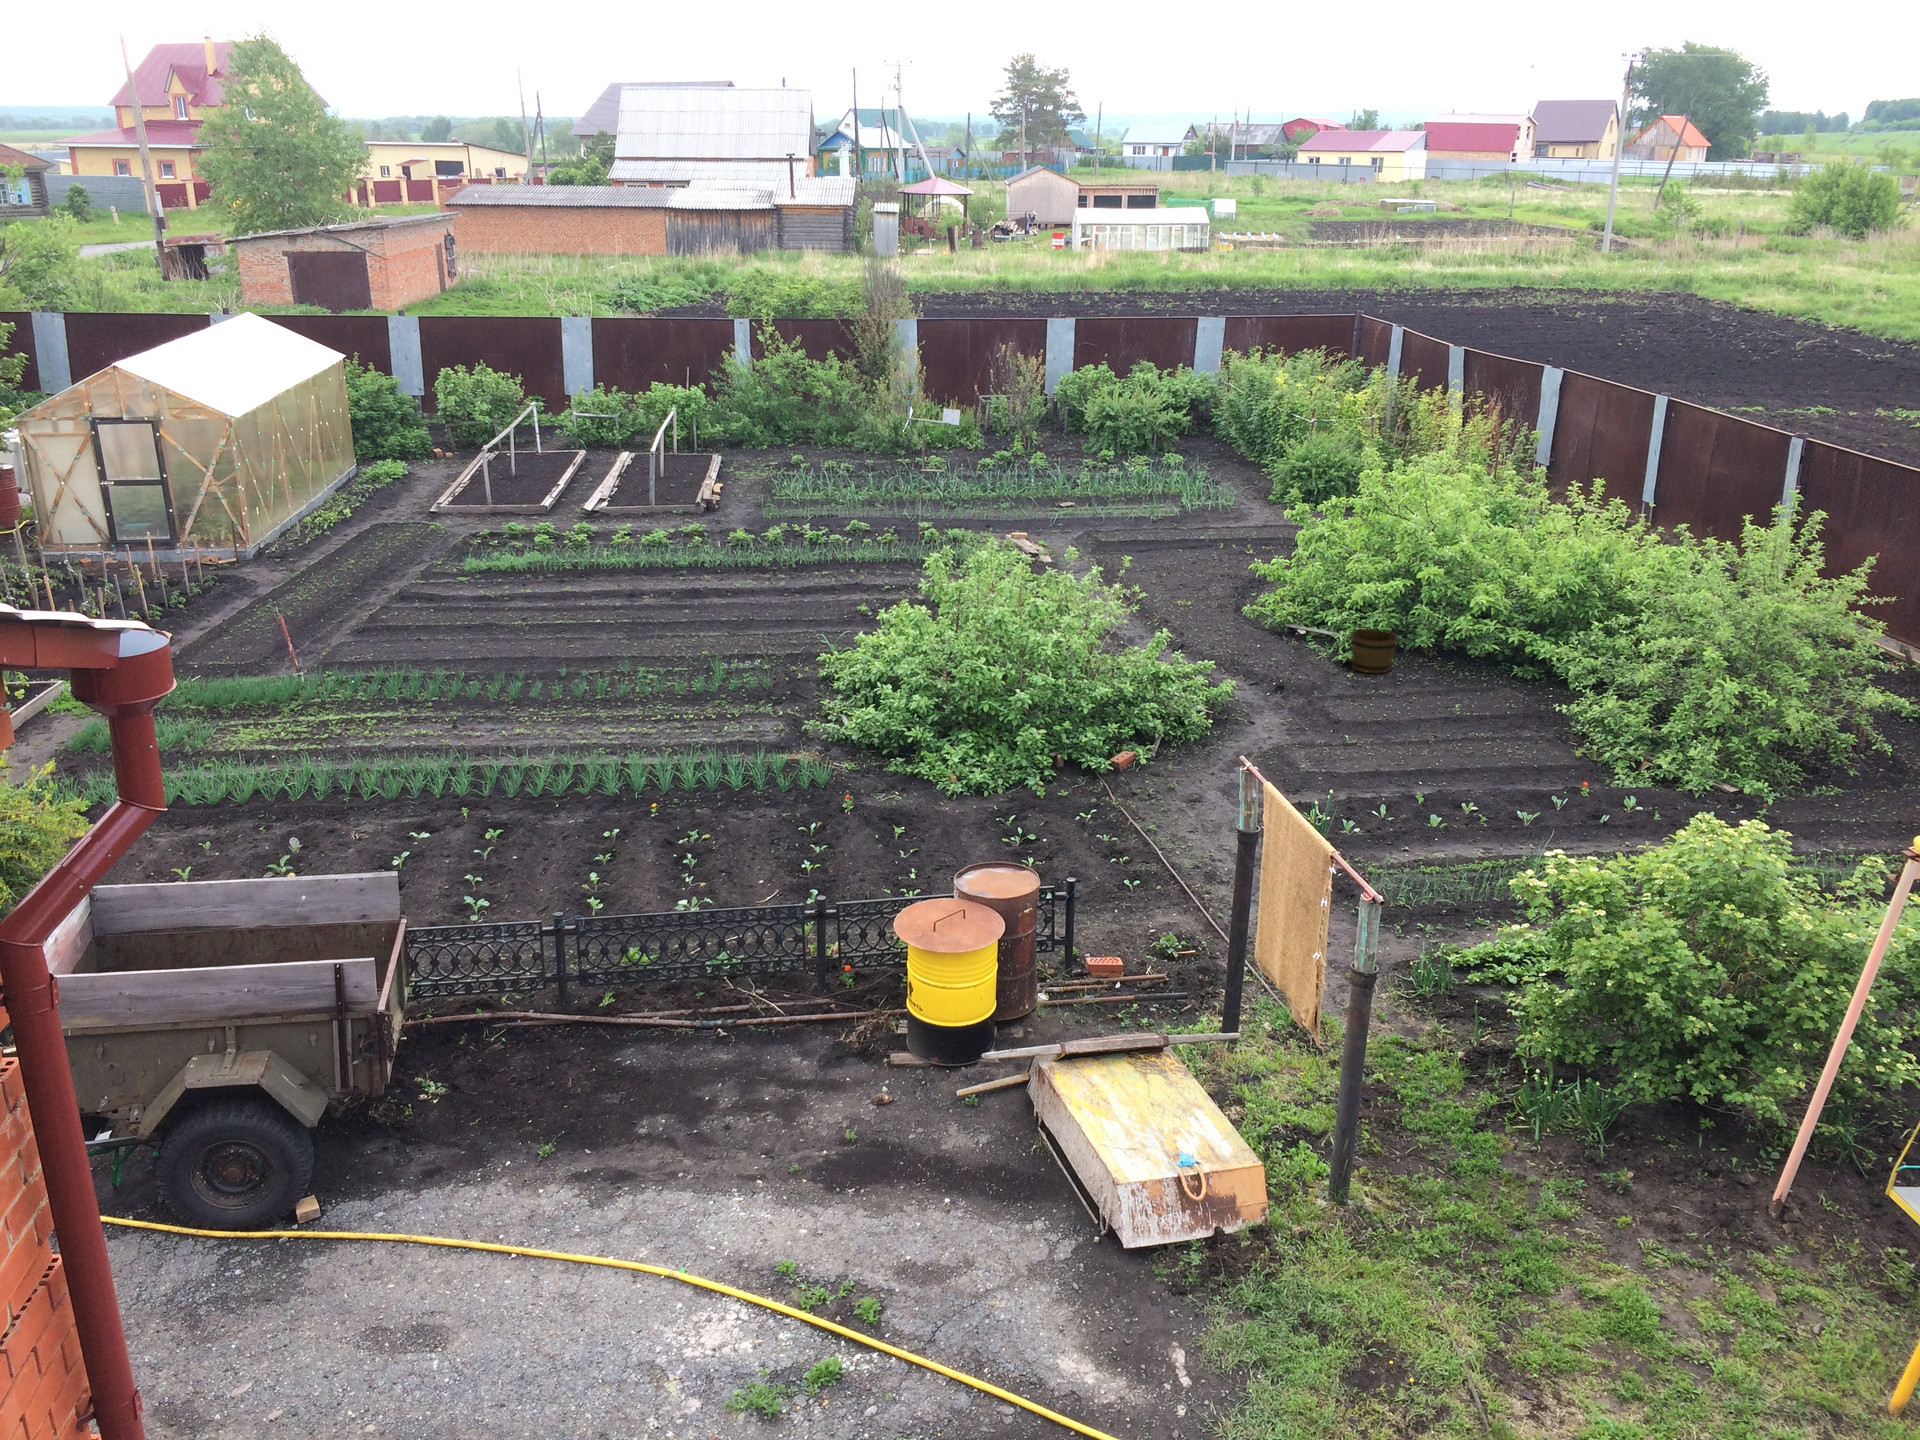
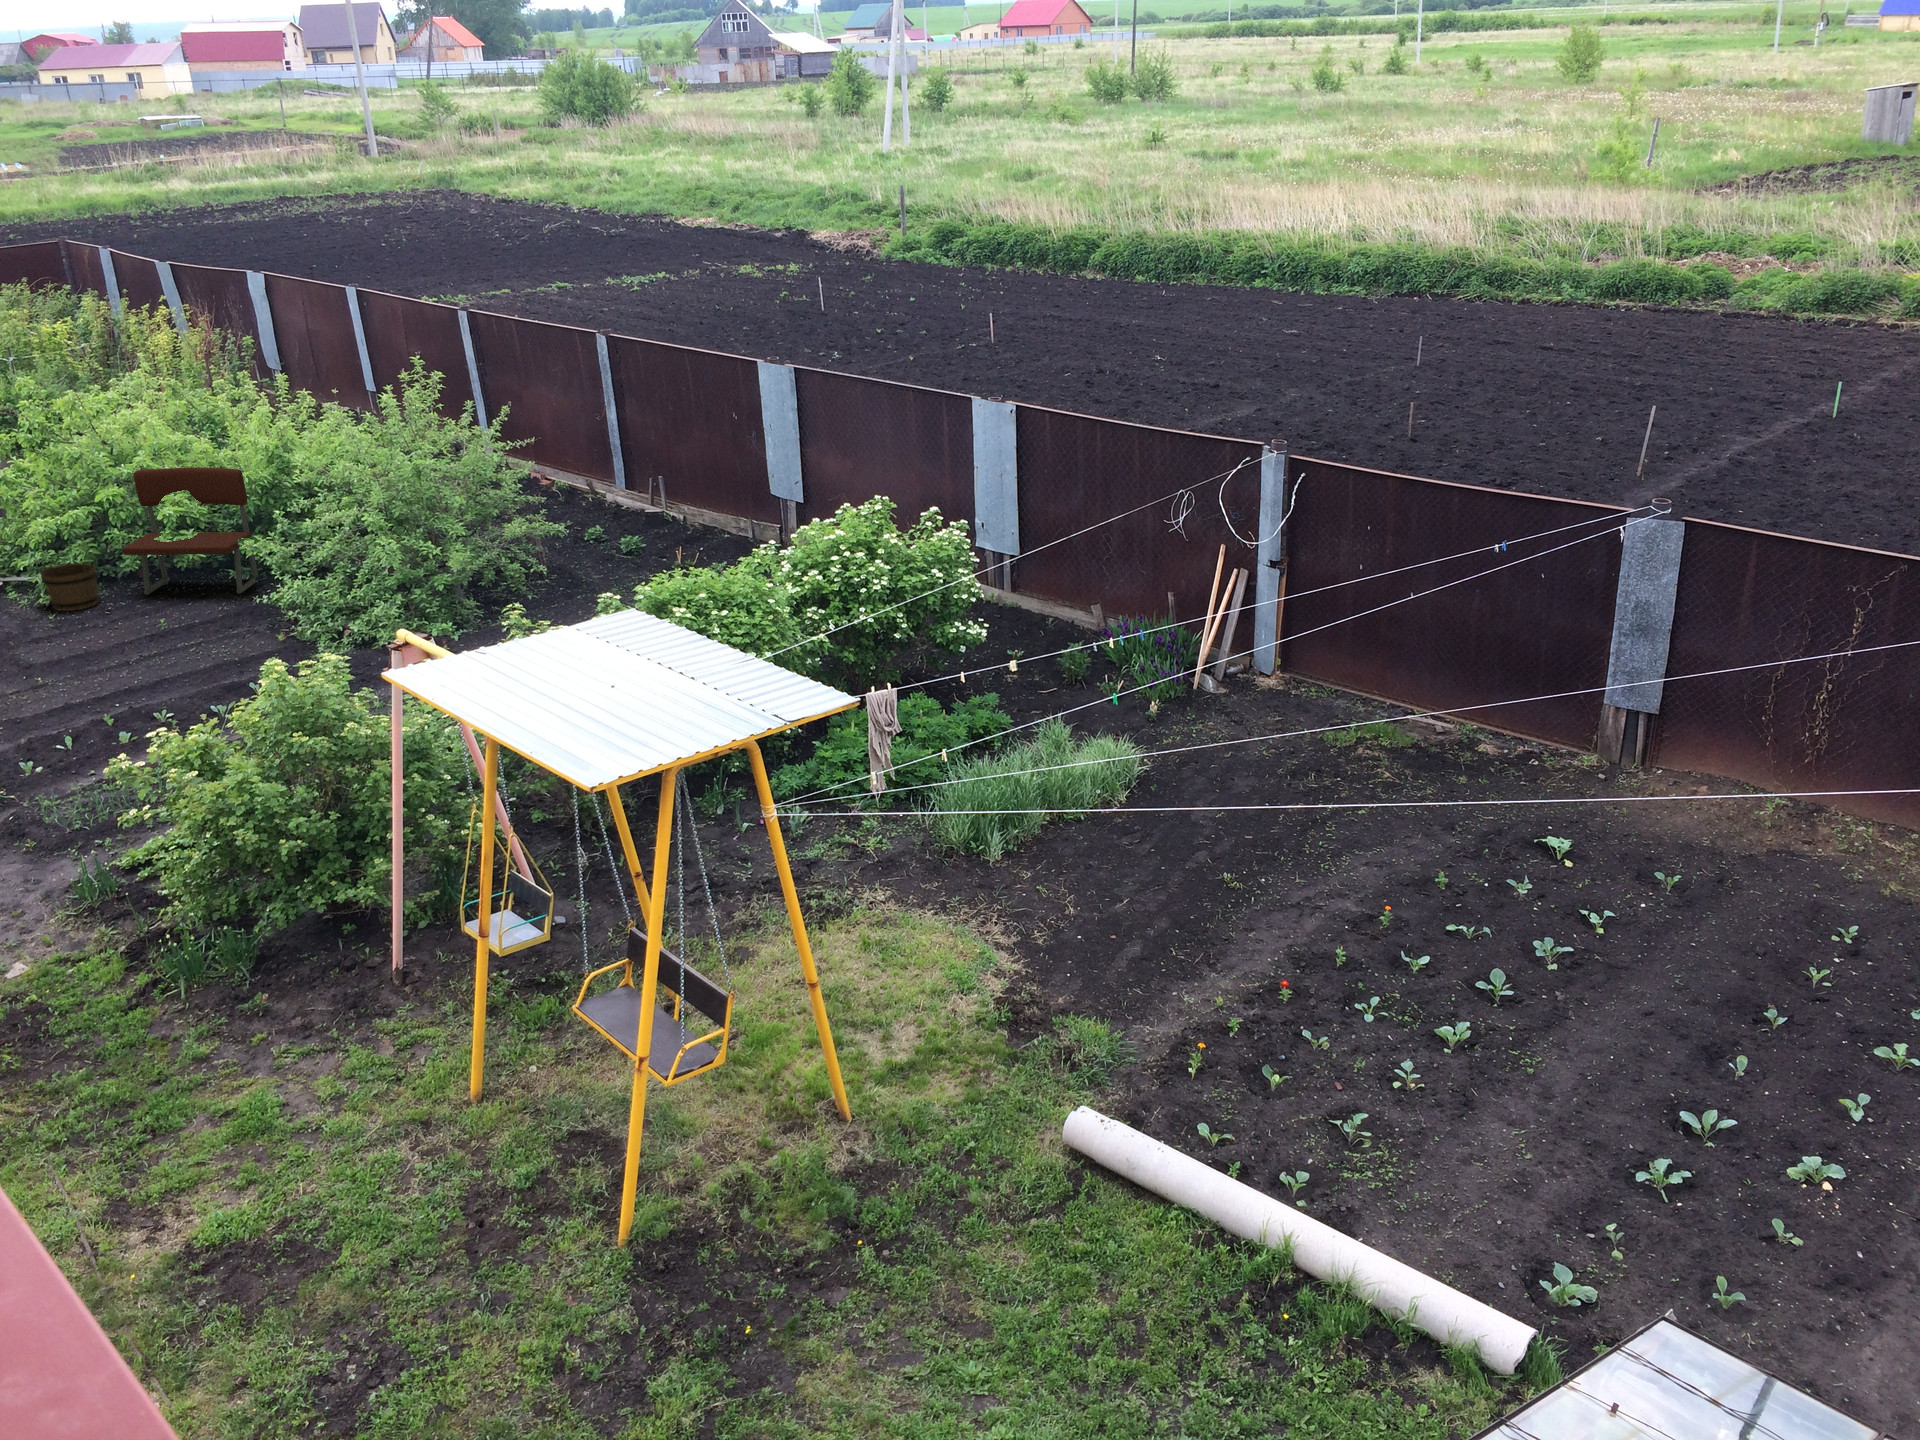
bench: none [1426,555,1556,690] -> present [122,467,258,595]

